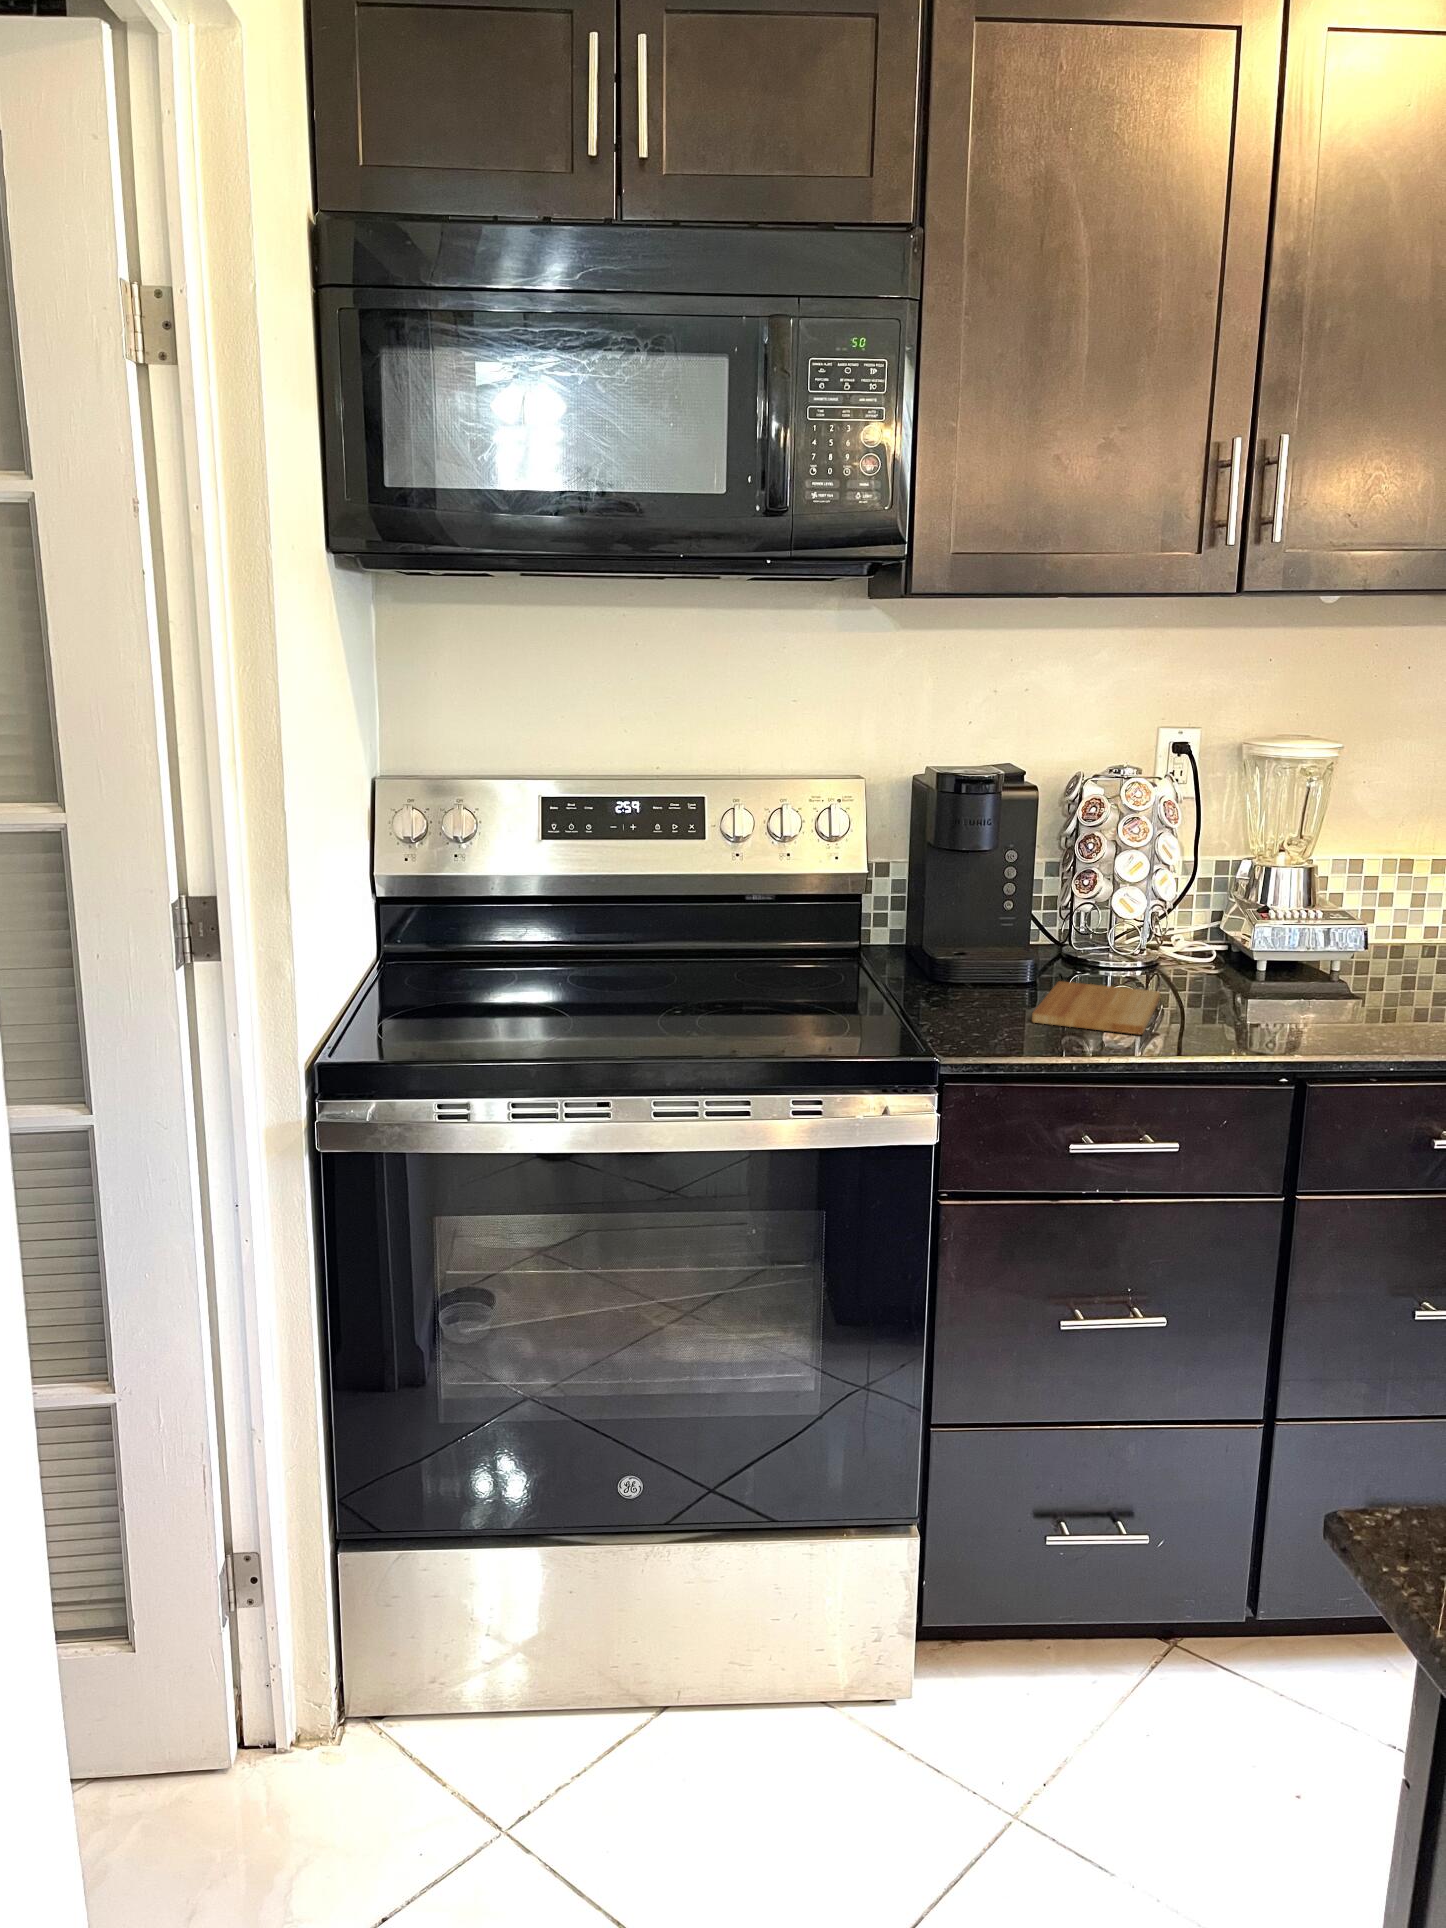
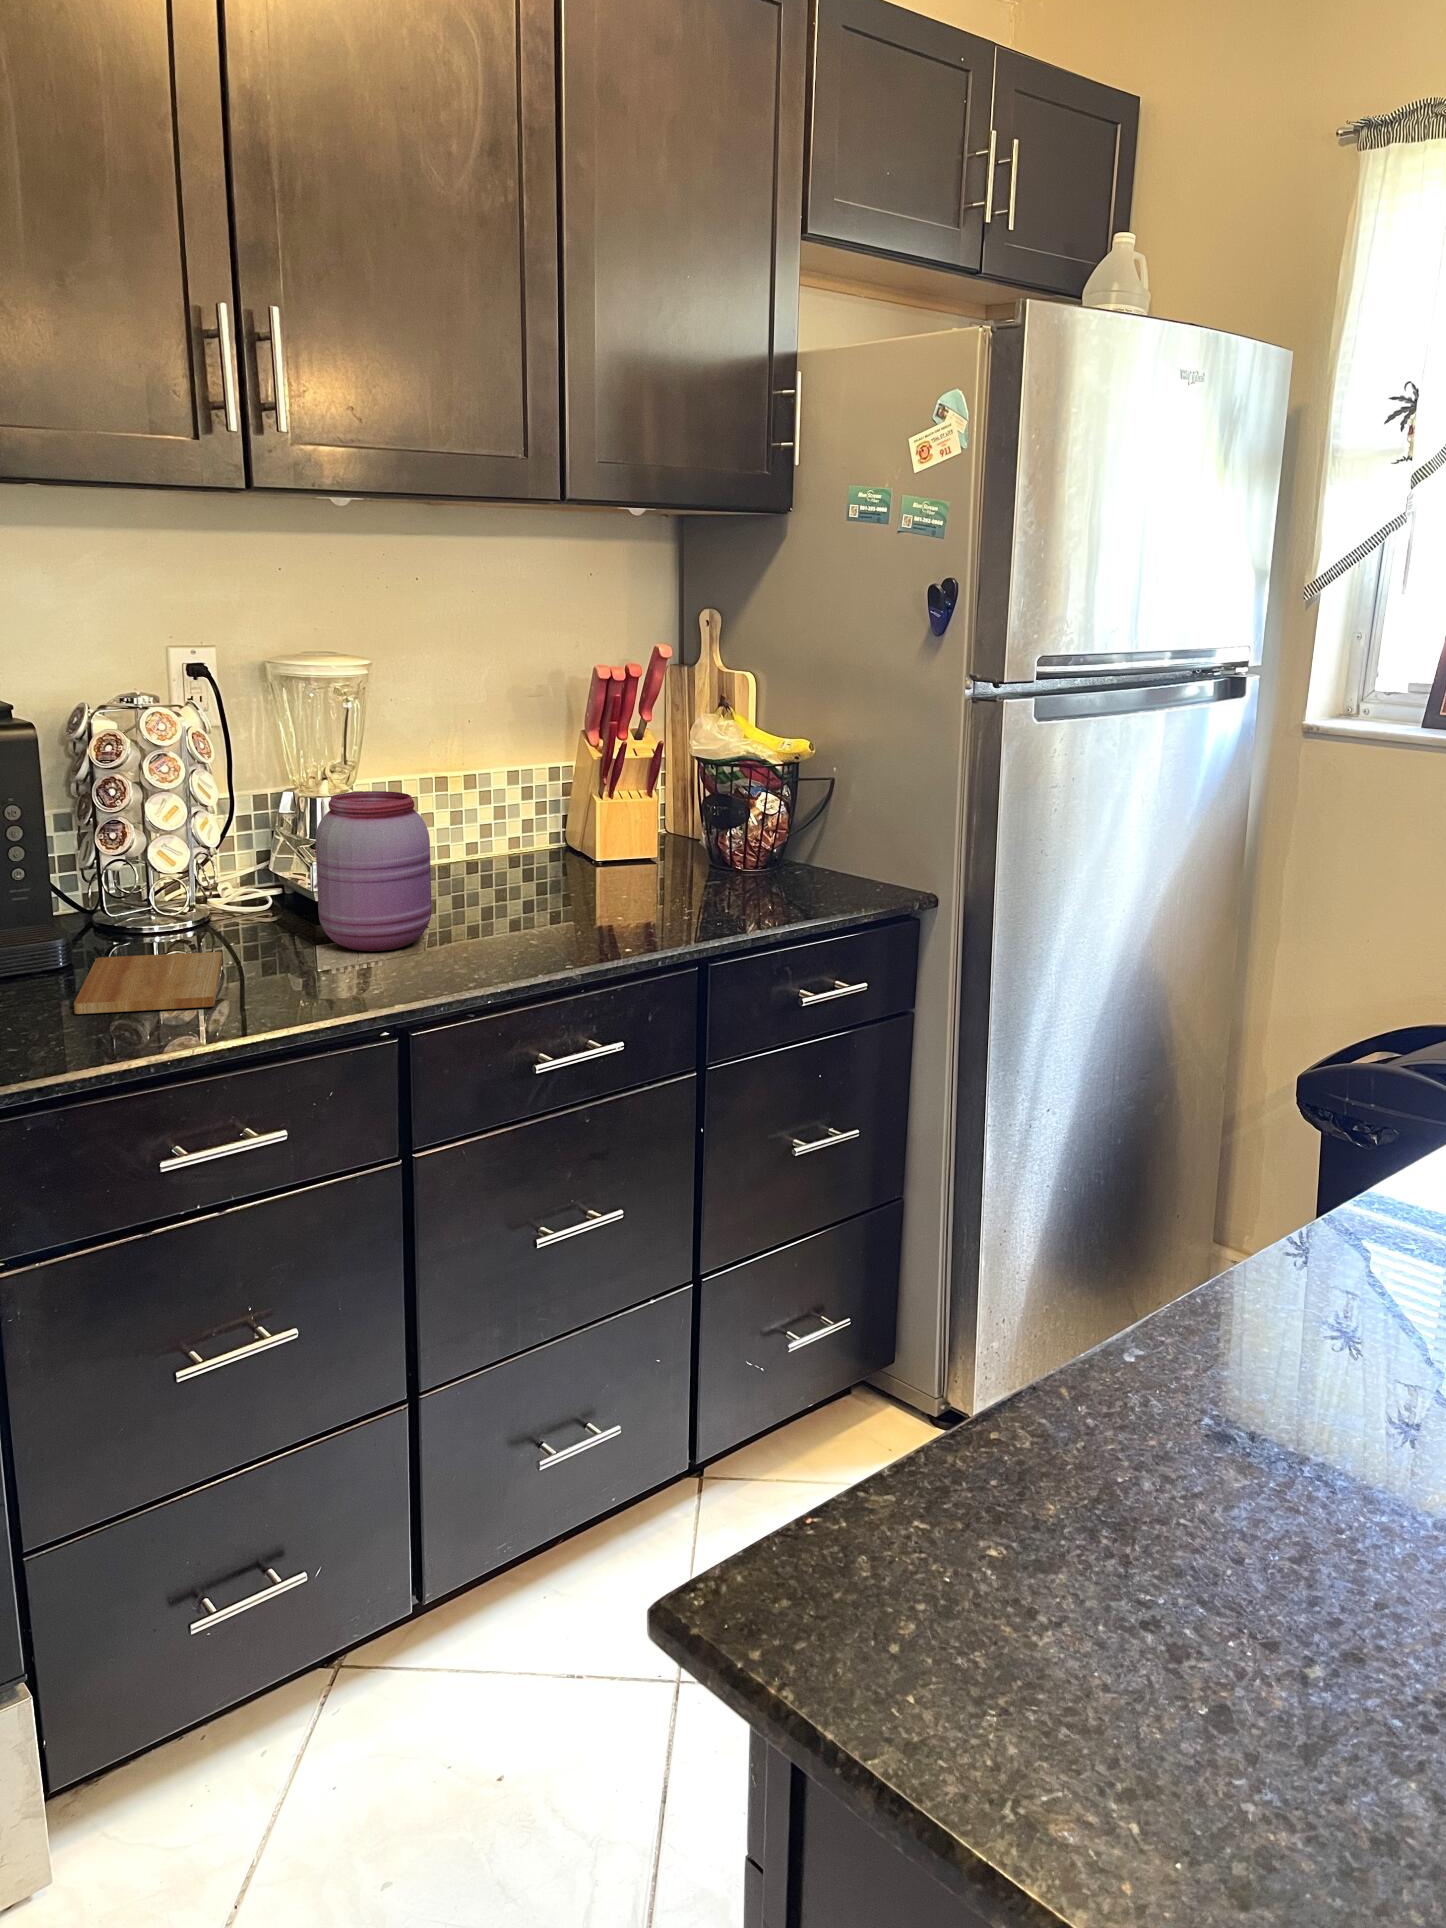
jar: none [1253,864,1371,1013] -> present [315,791,432,951]

